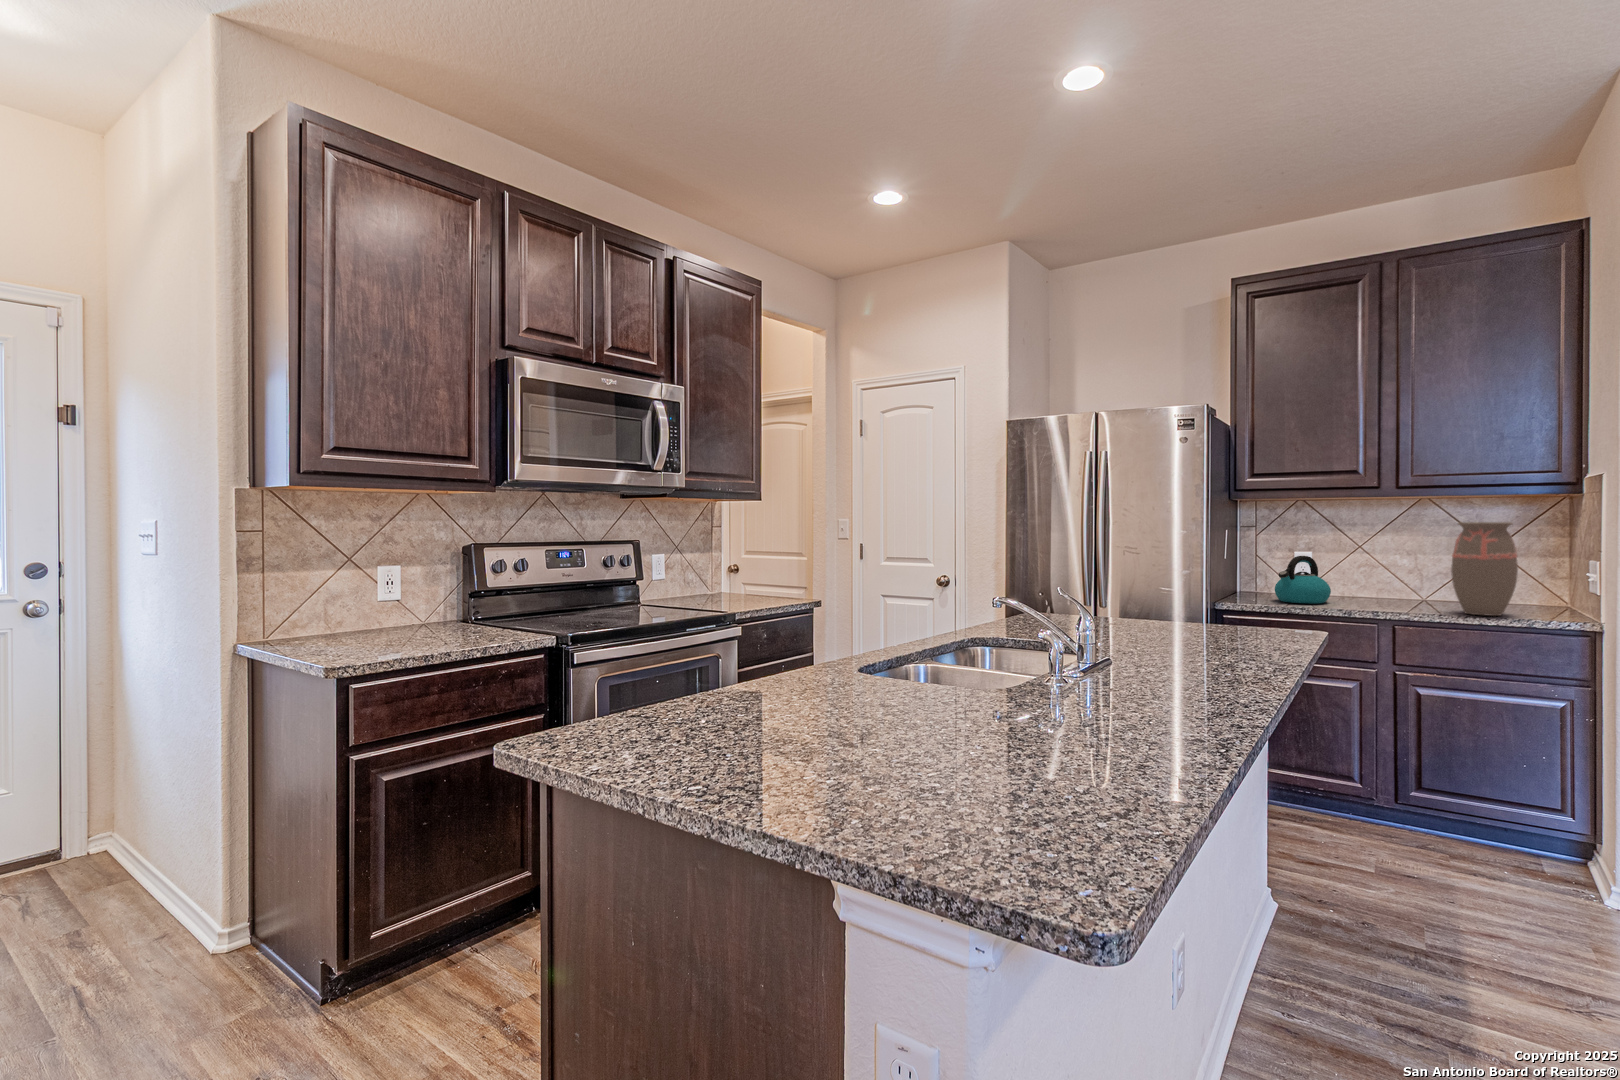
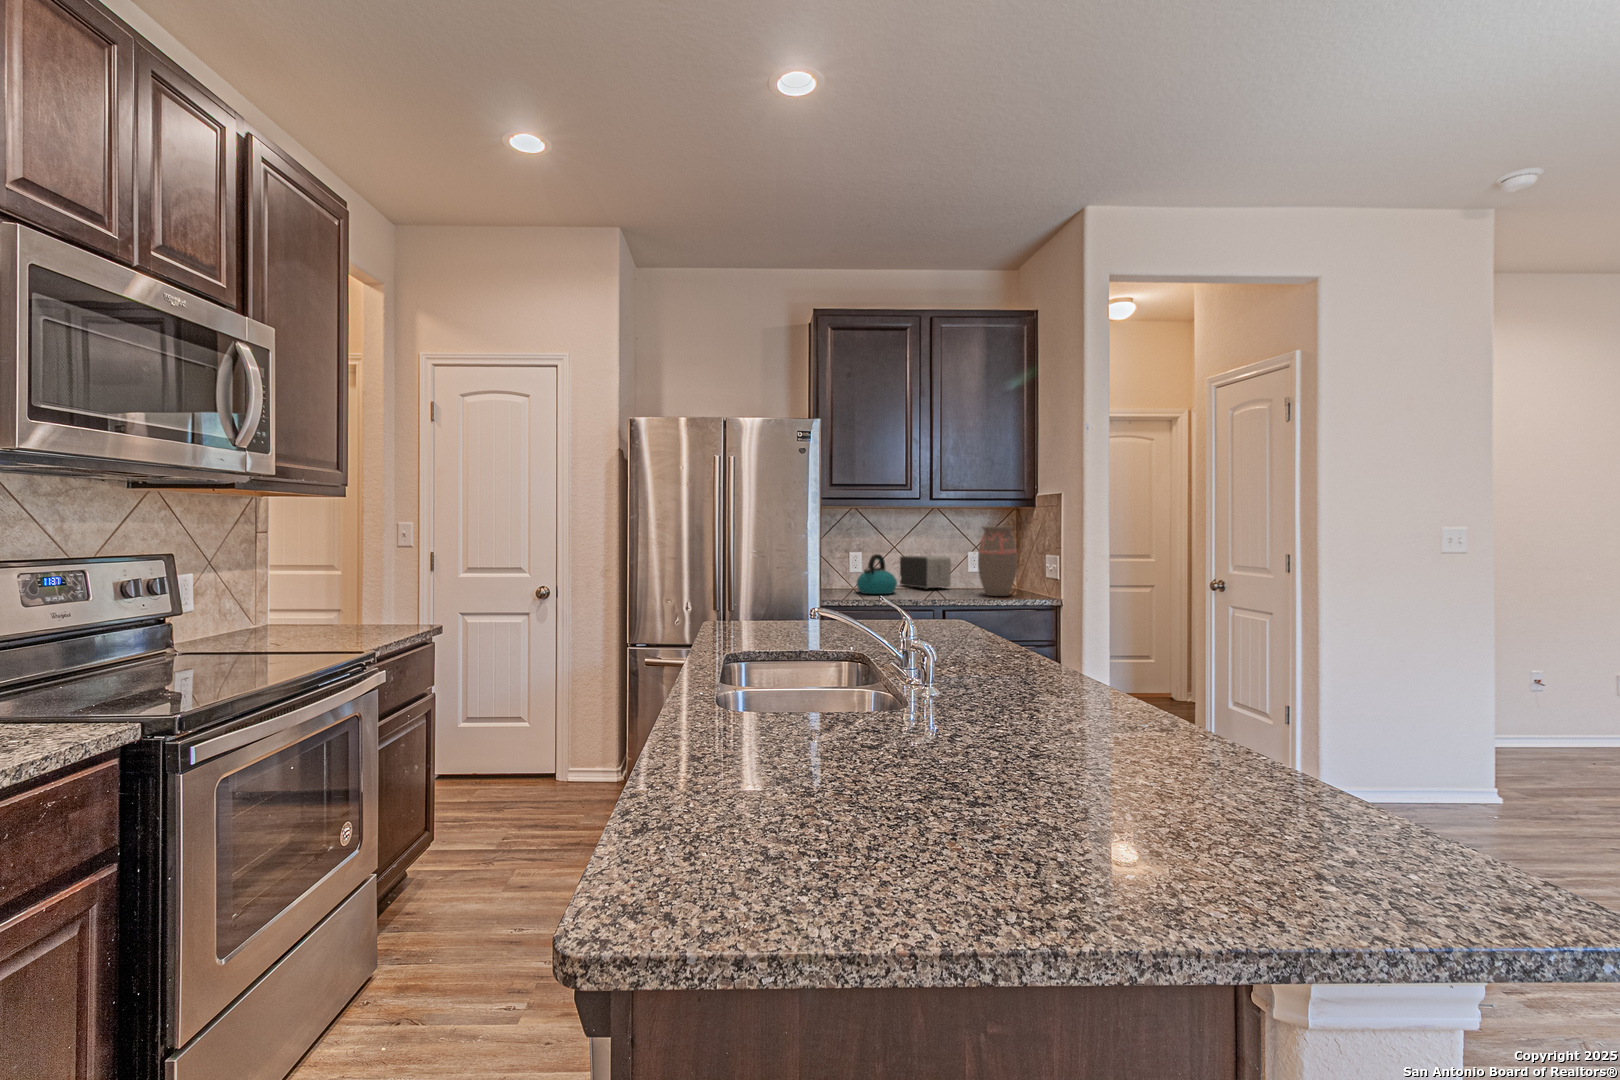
toaster: none [1352,559,1422,602] -> present [900,556,951,589]

